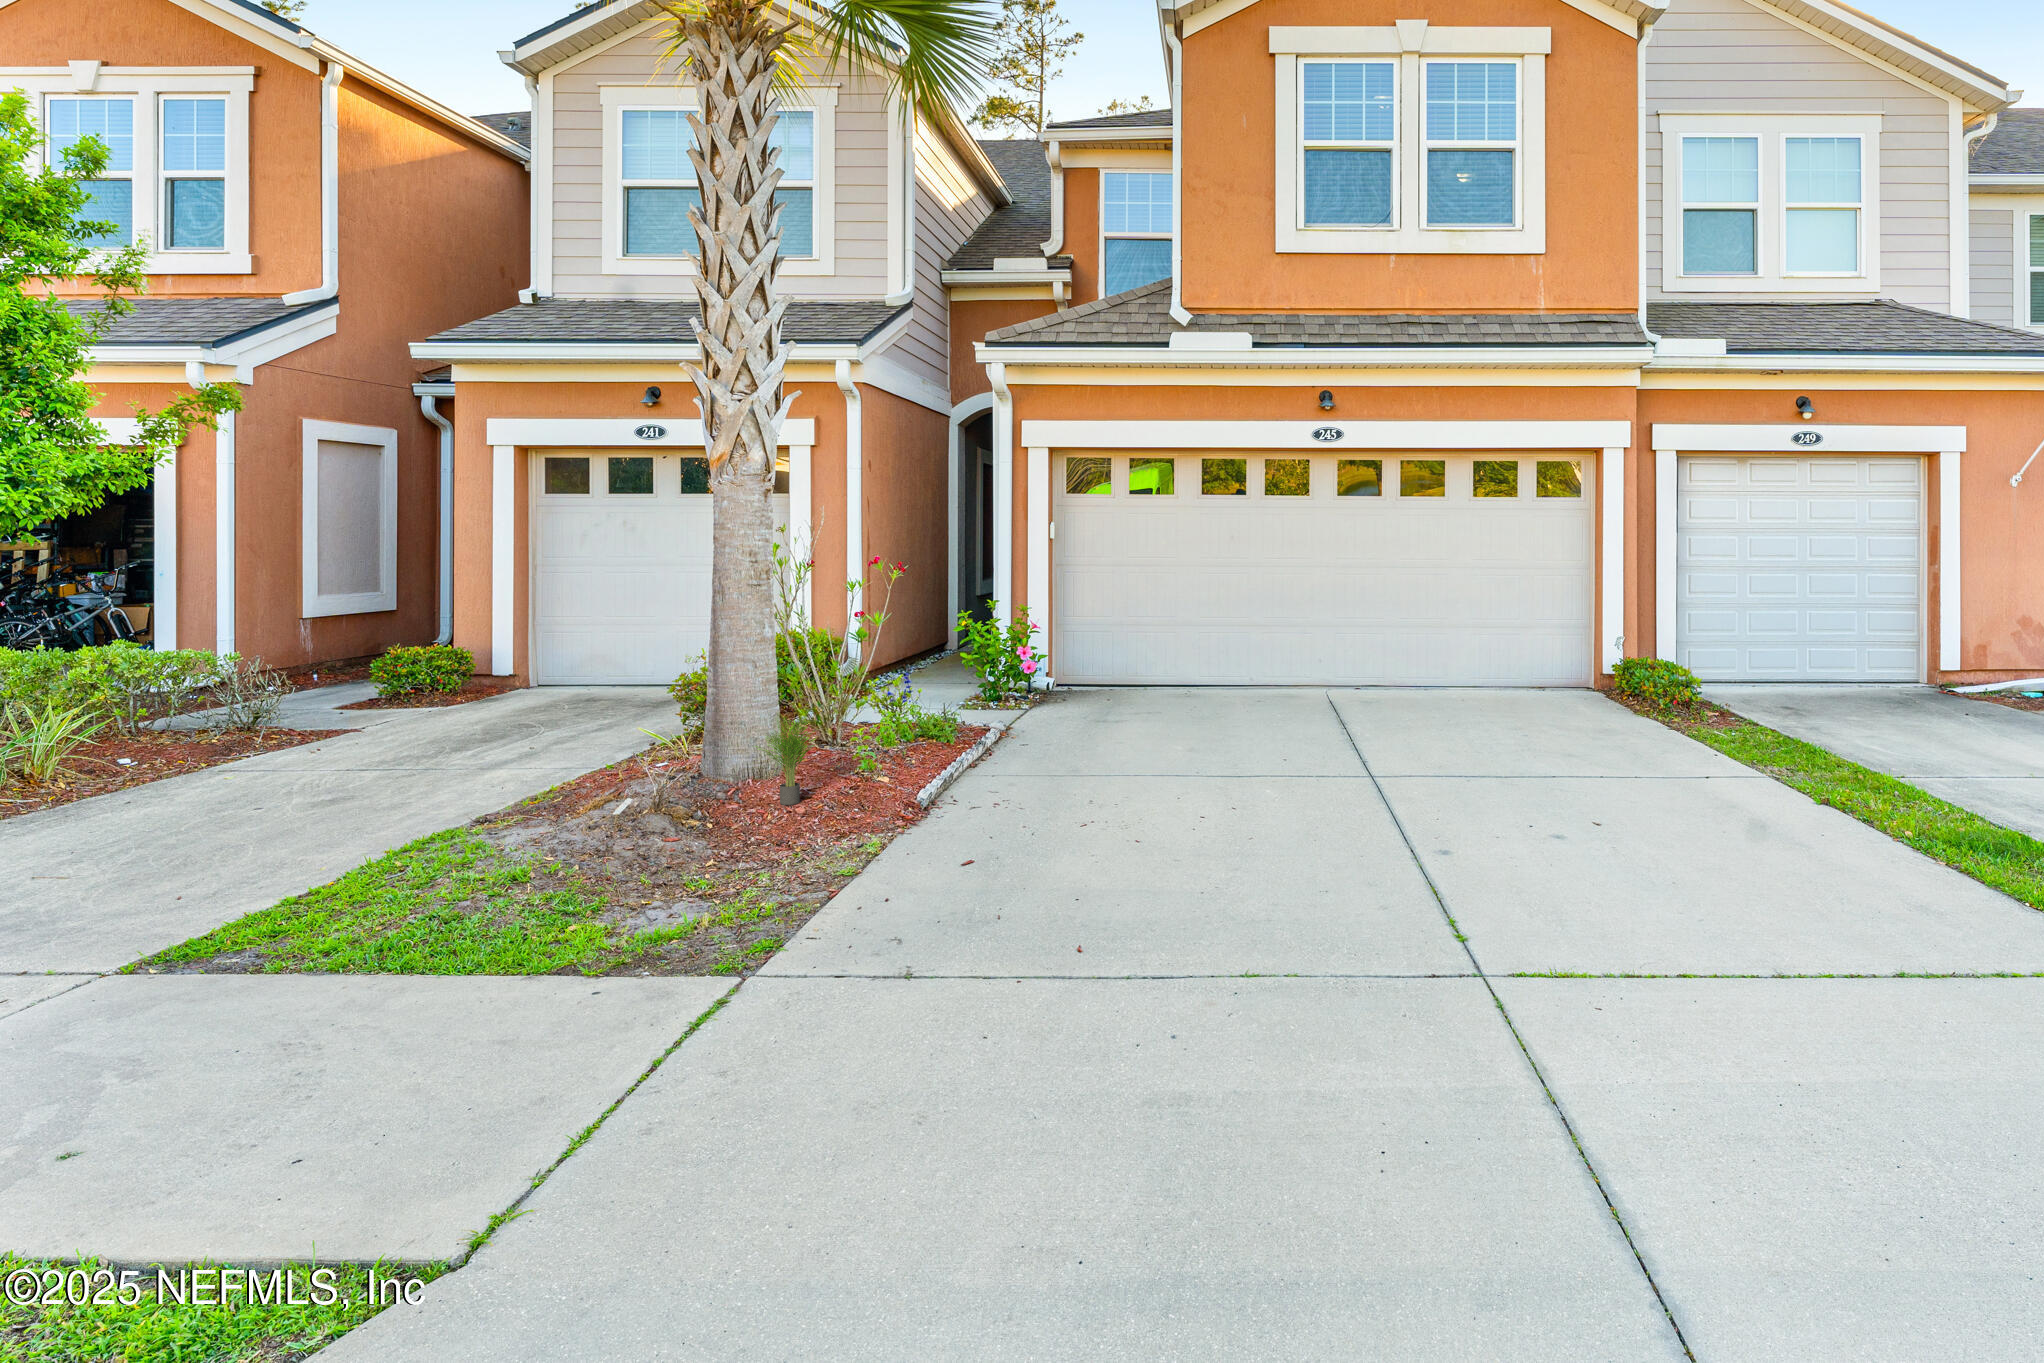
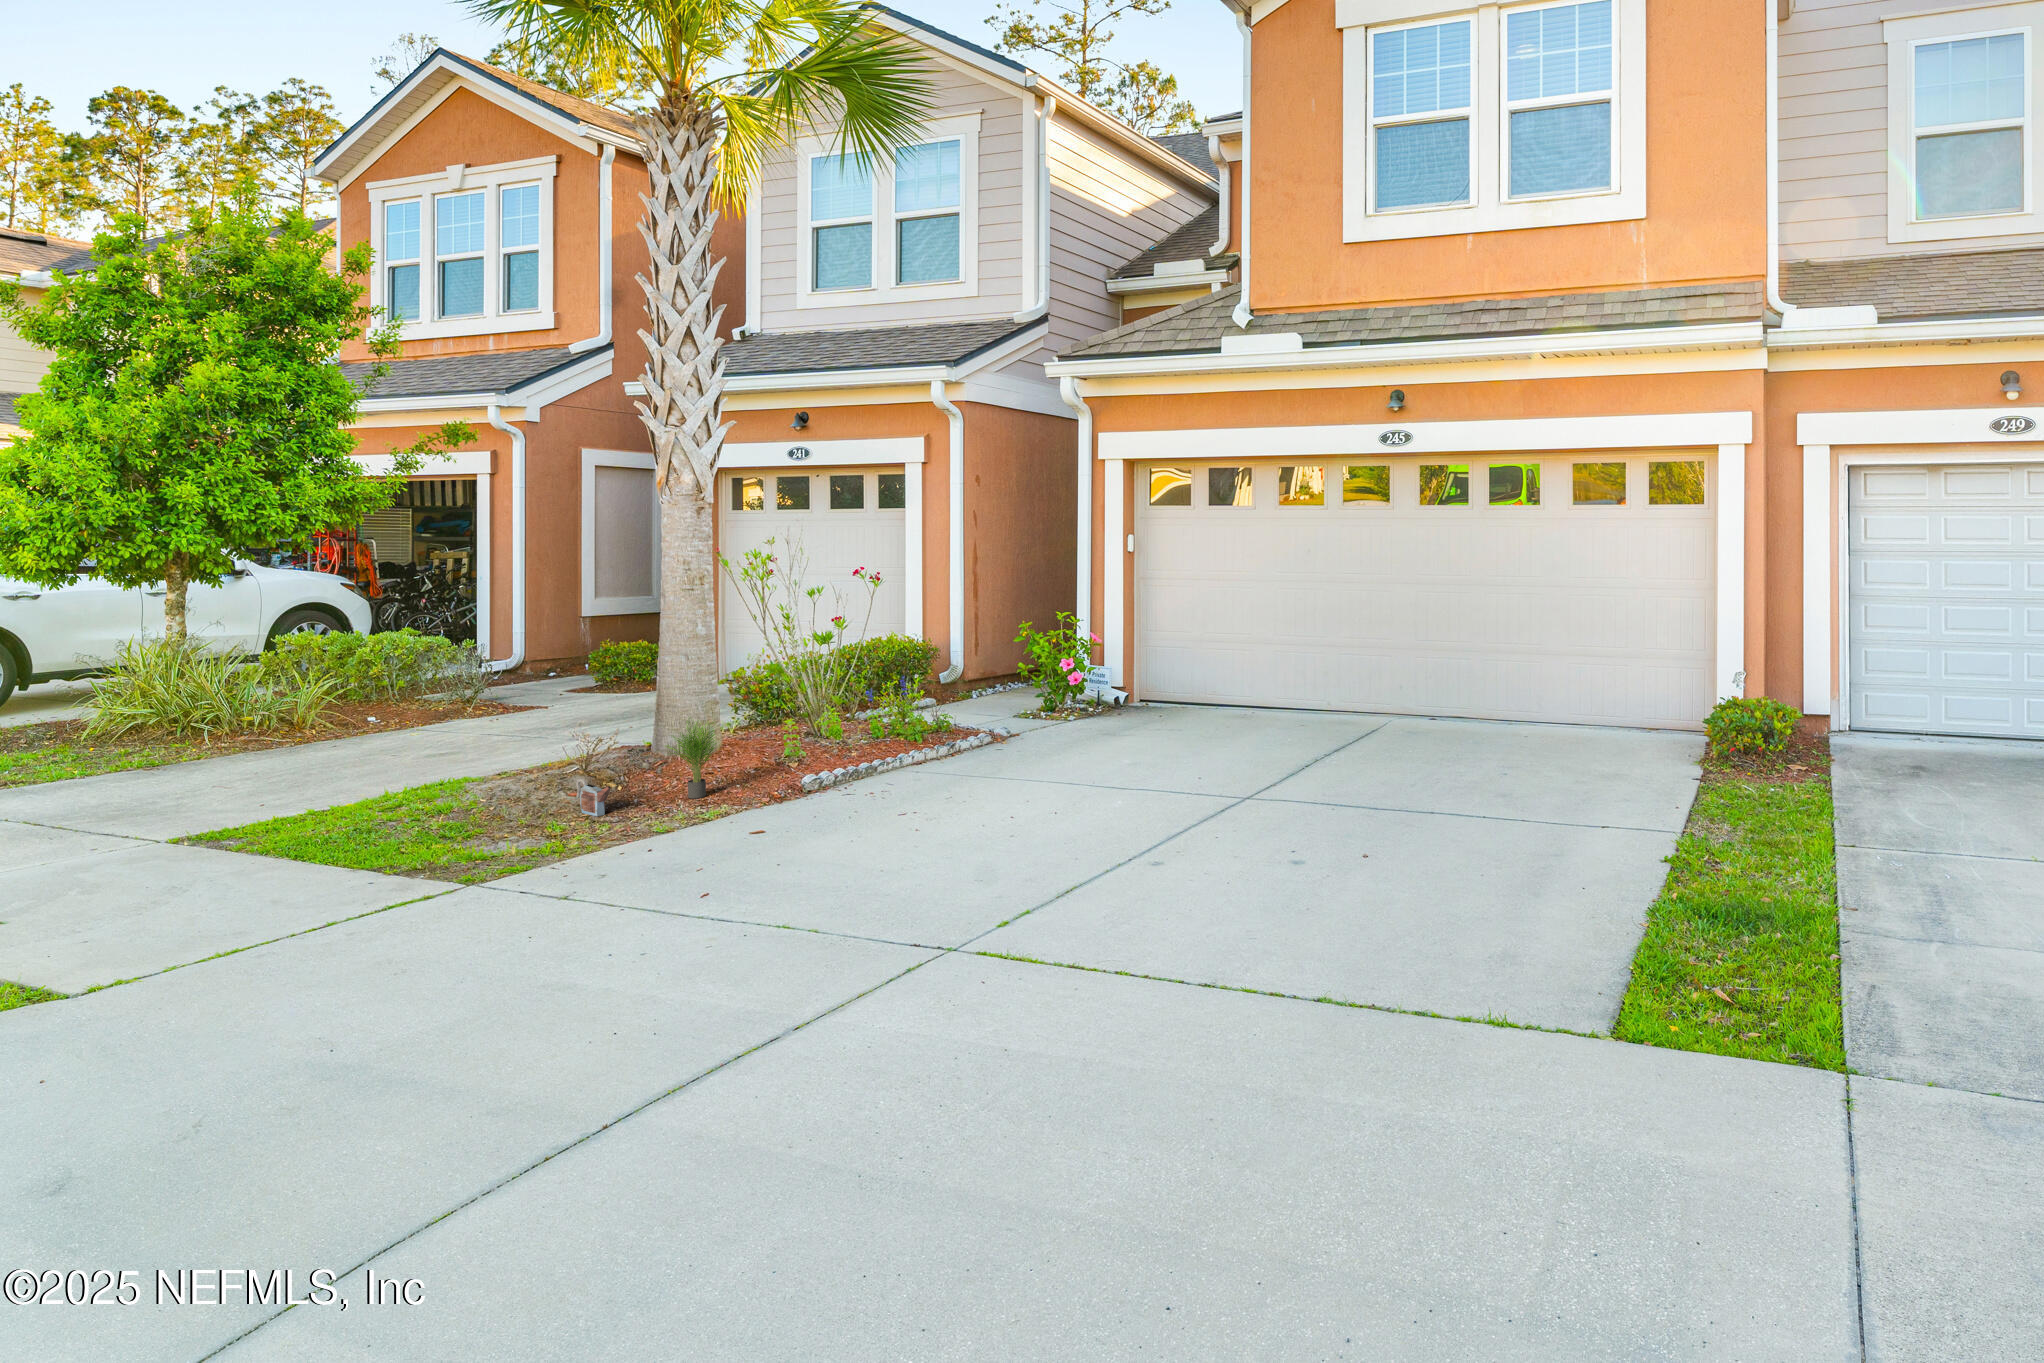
watering can: none [656,789,719,831] -> present [576,778,611,816]

